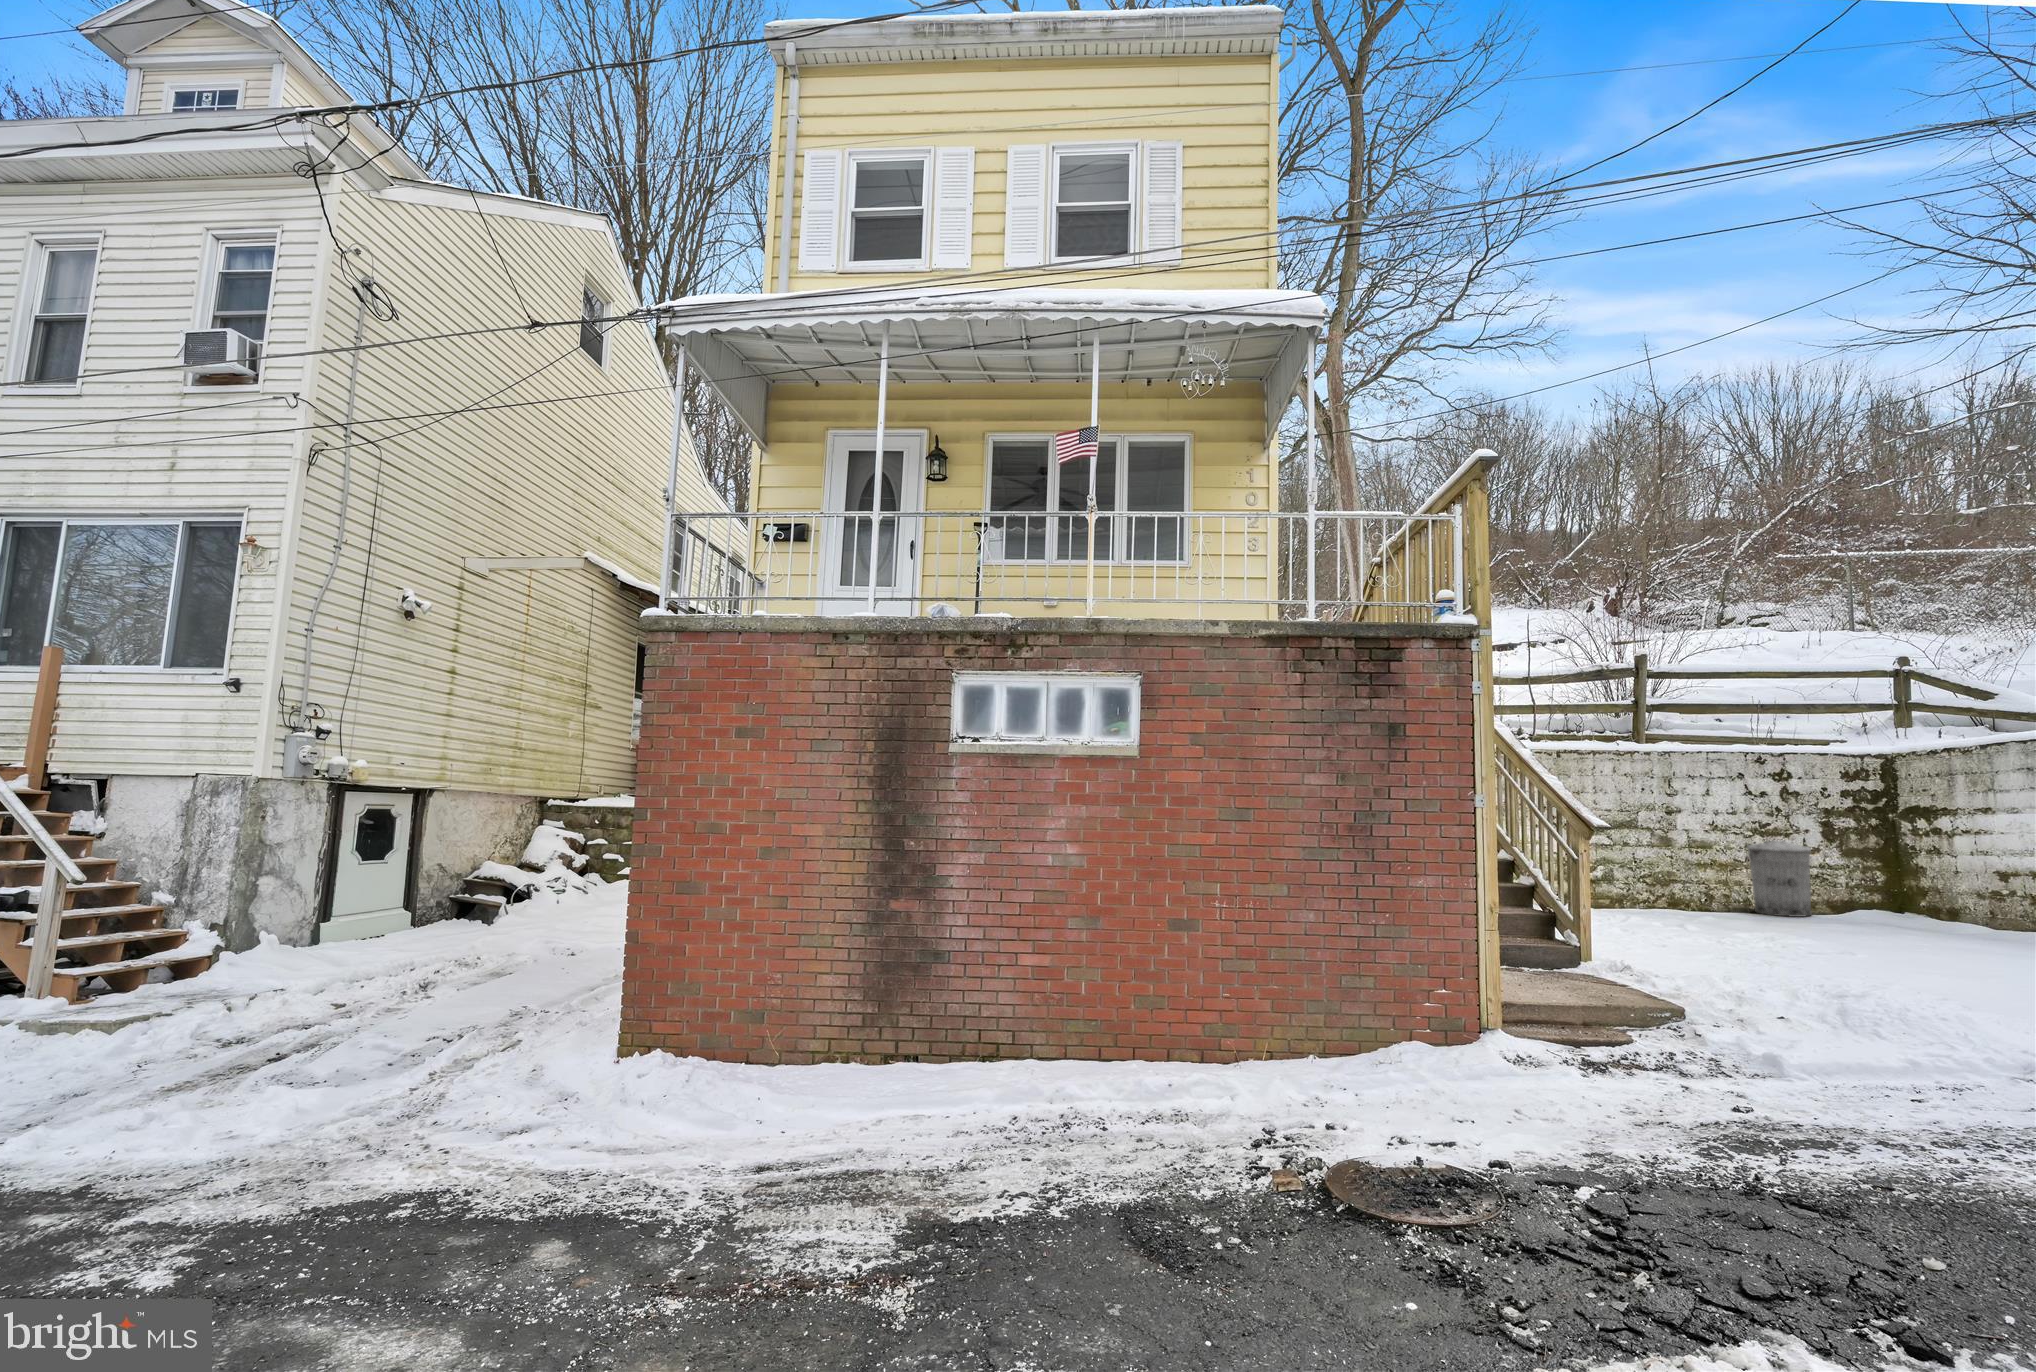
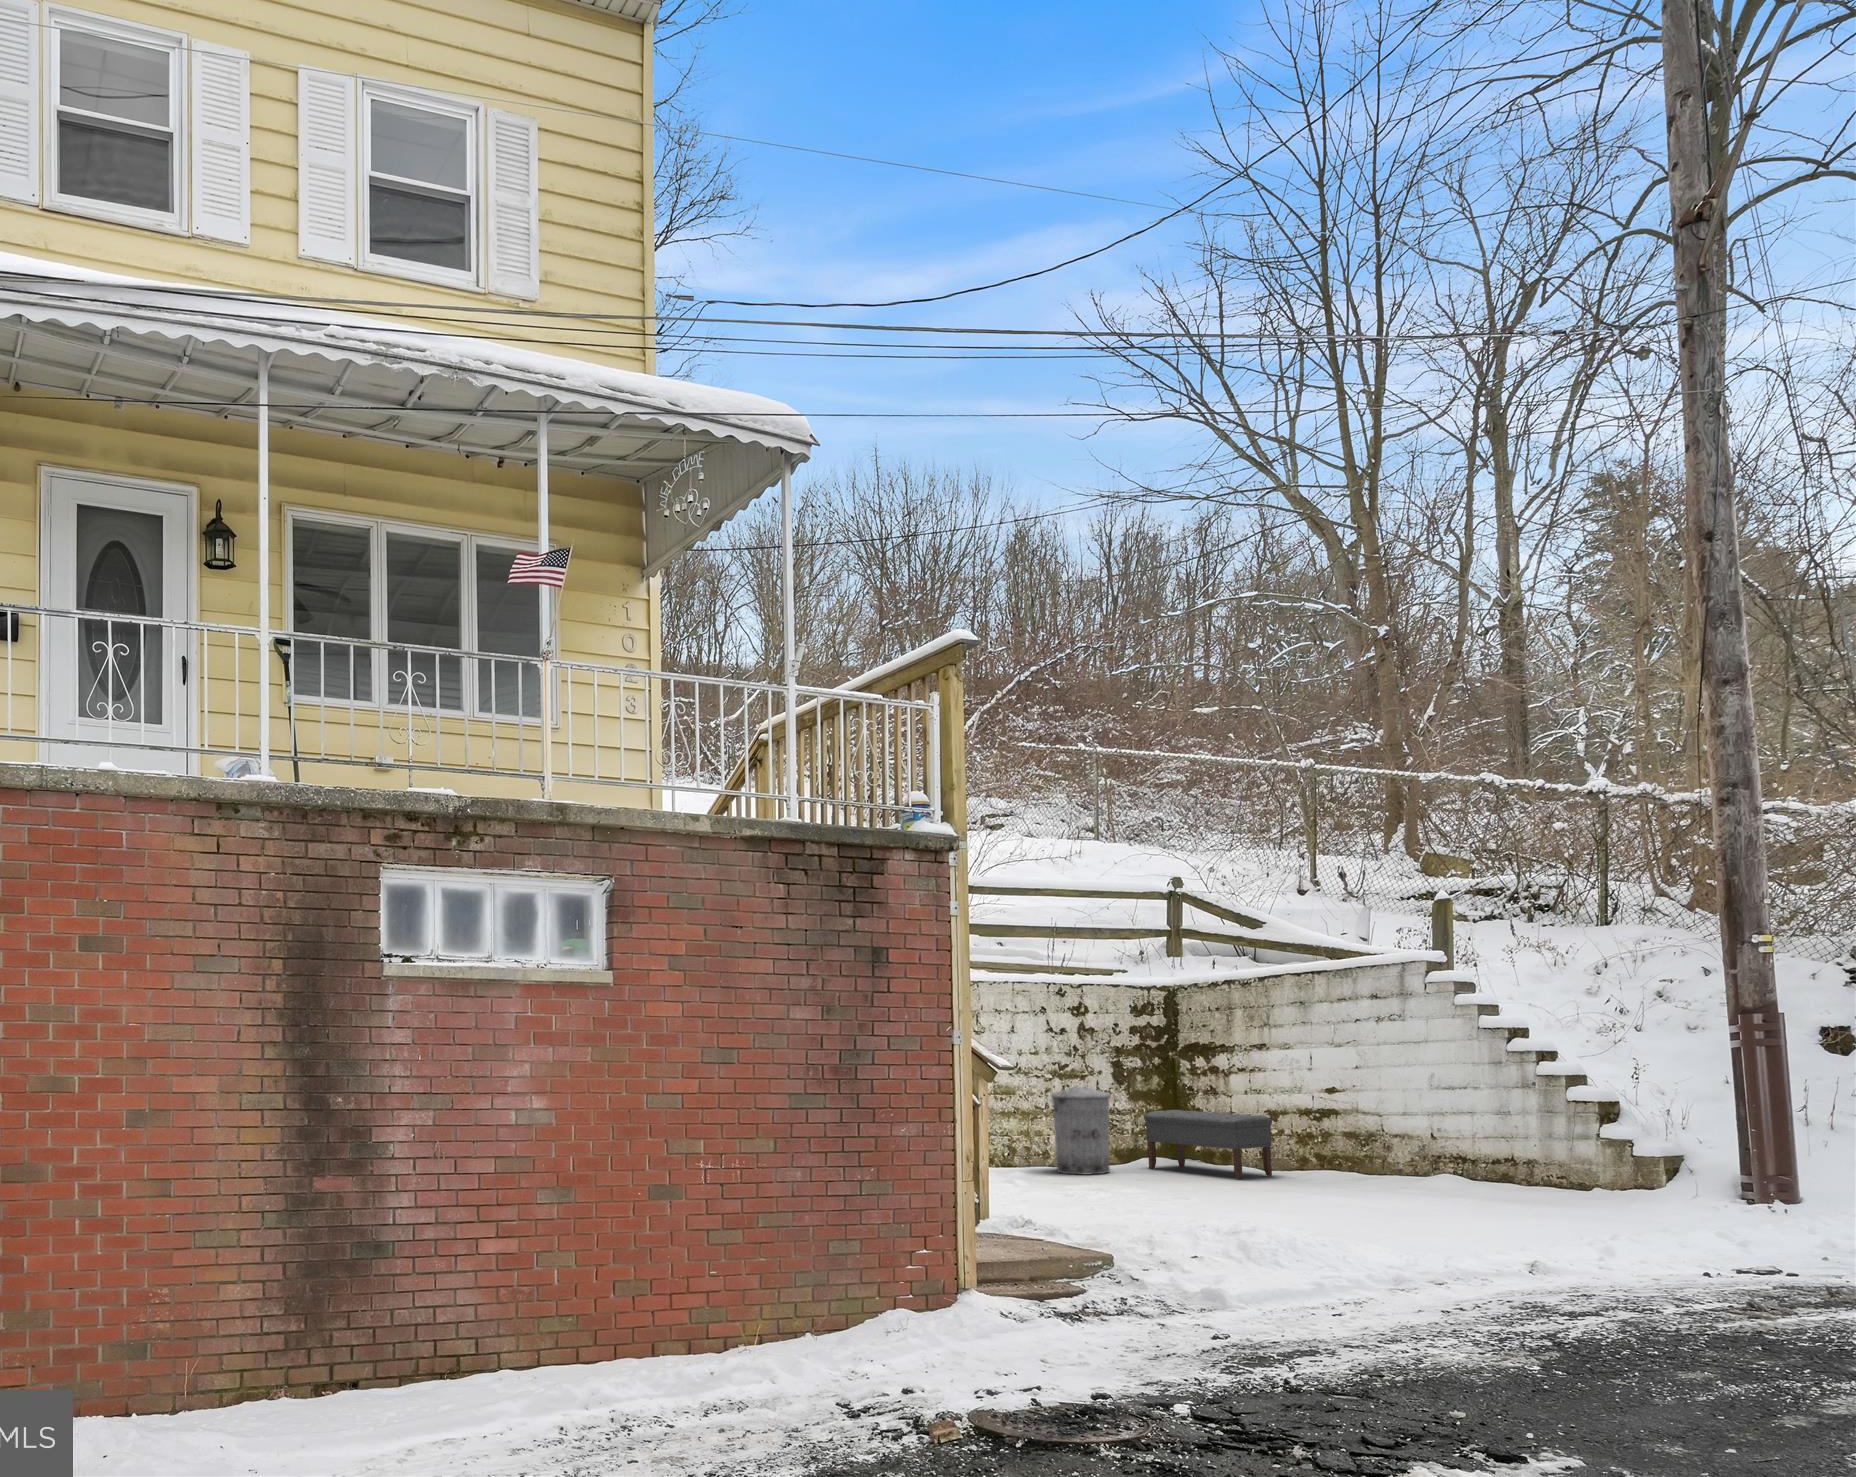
bench: none [1854,866,2003,935] -> present [1144,1110,1272,1179]

